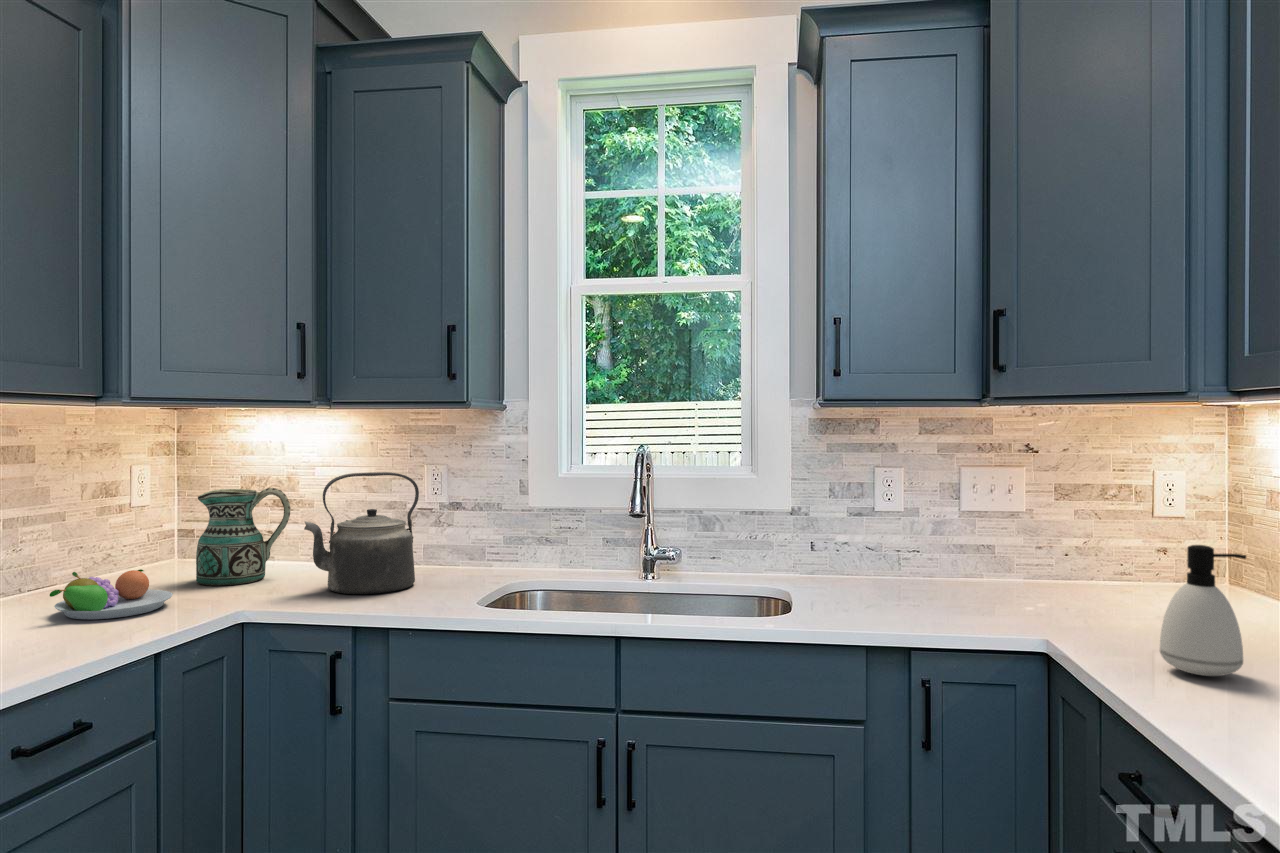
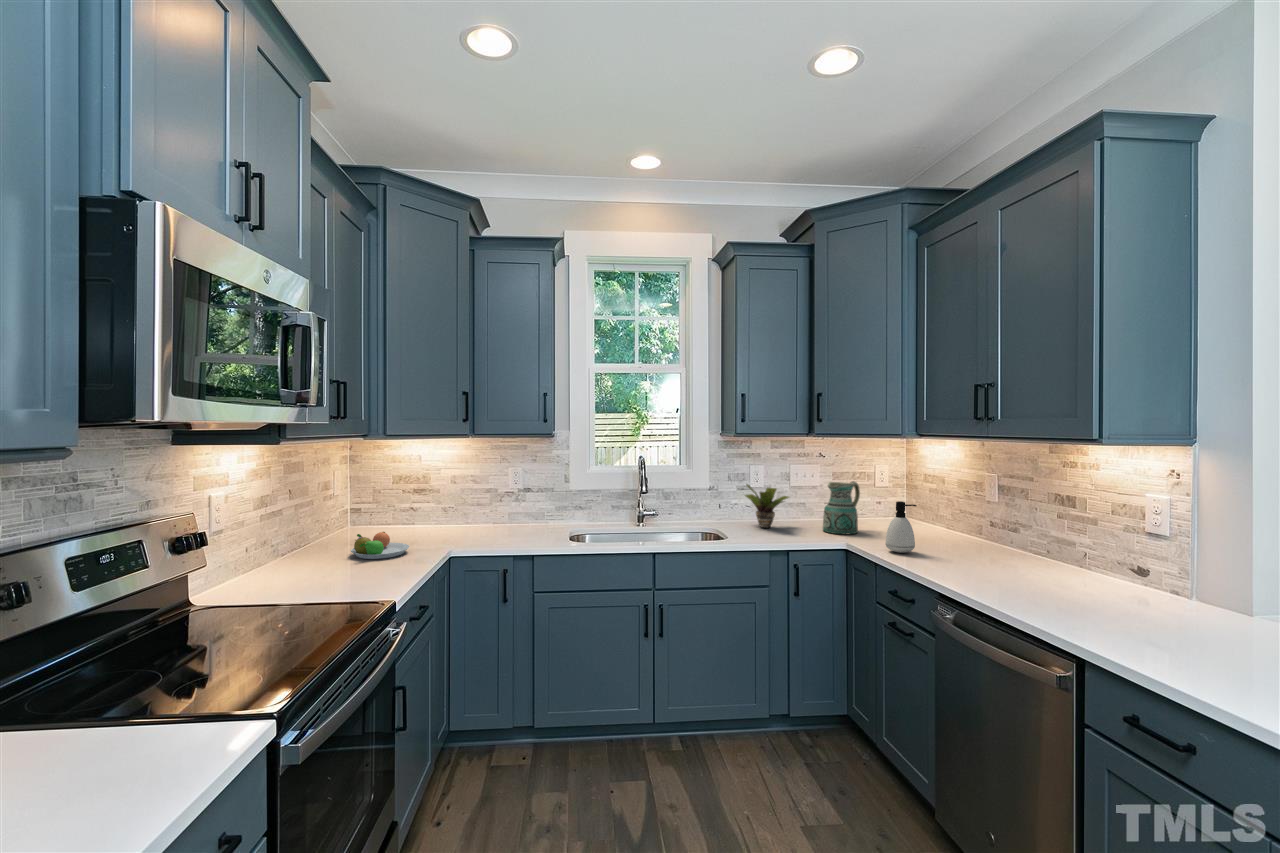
kettle: present [304,472,419,594] -> none [469,474,524,540]
ceramic pitcher: present [196,488,290,585] -> present [823,481,860,534]
potted plant: none [851,502,951,594] -> present [745,484,789,528]

